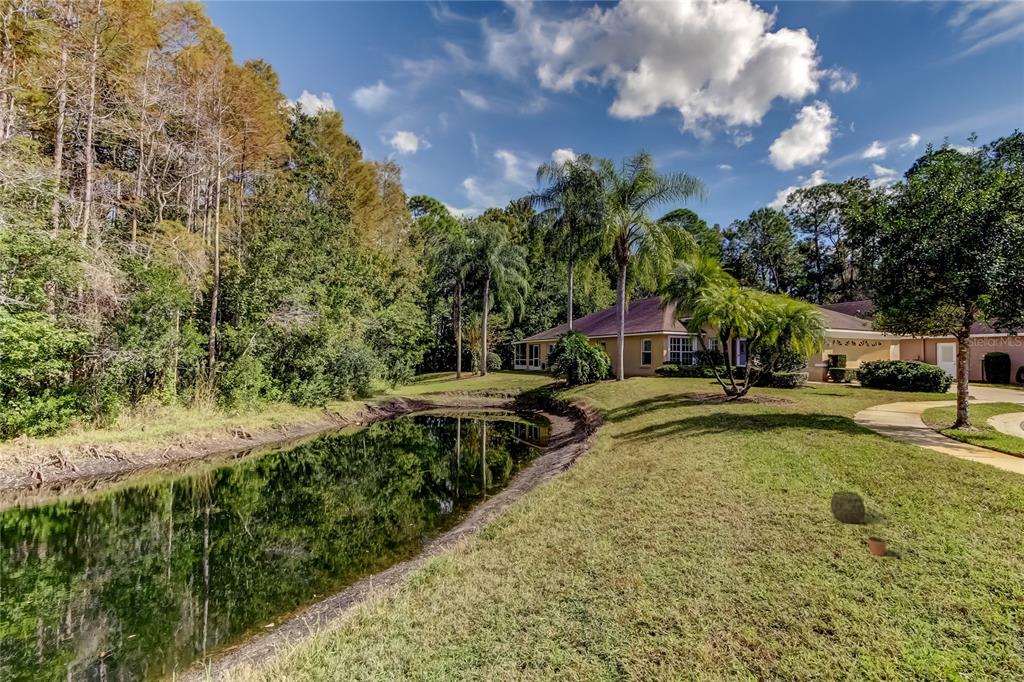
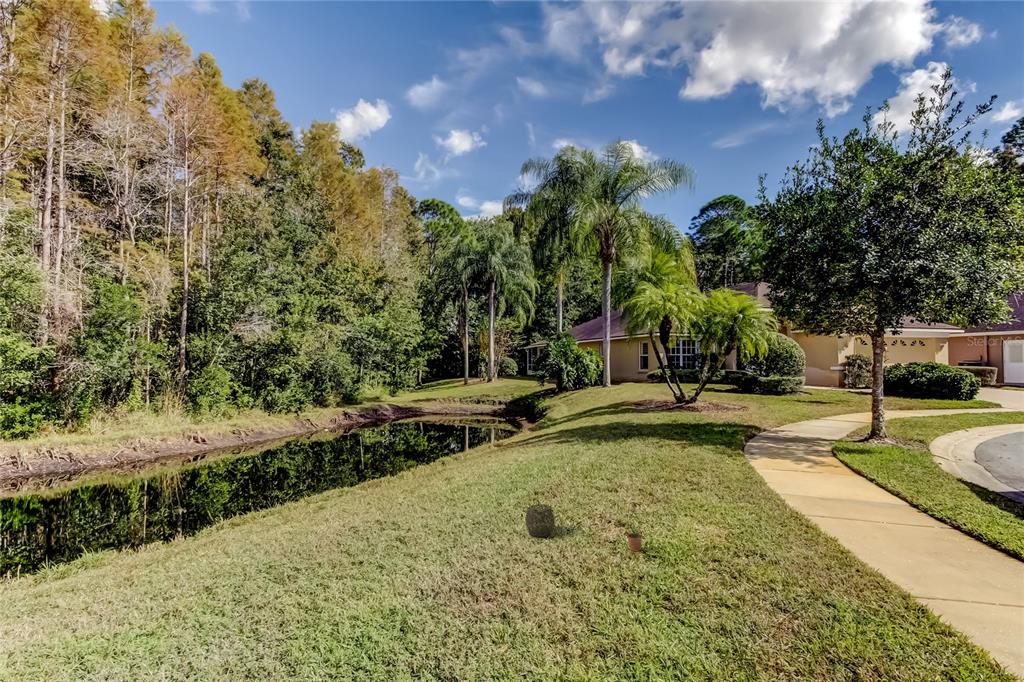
potted plant: present [860,508,887,555] -> present [624,504,642,551]

